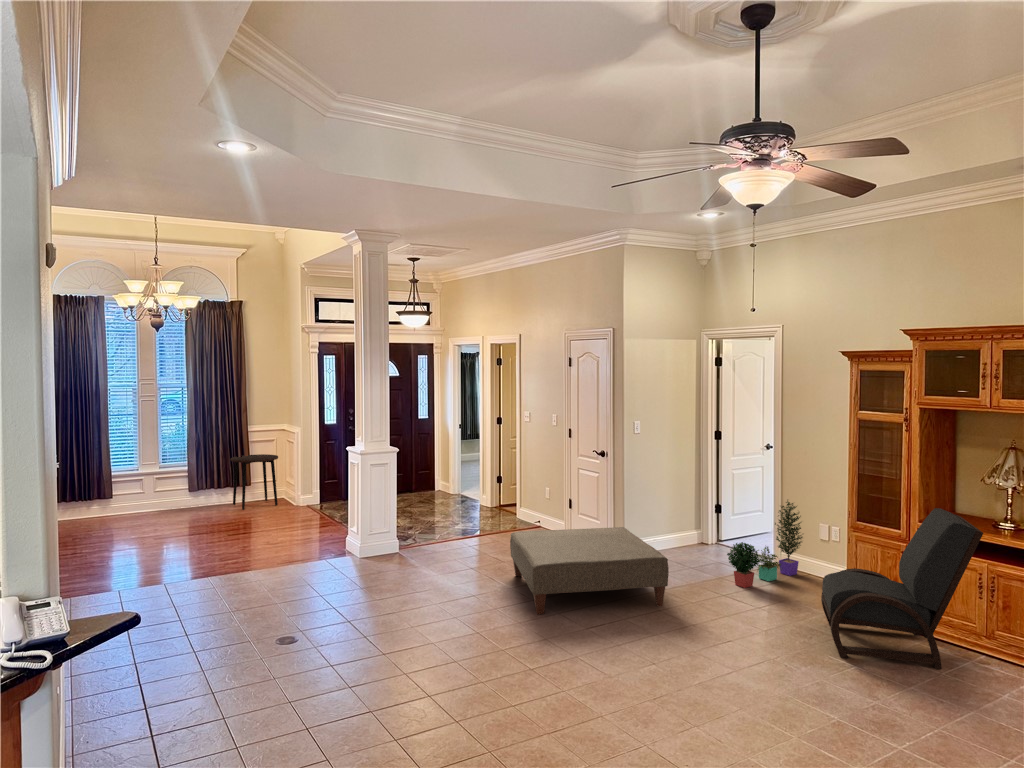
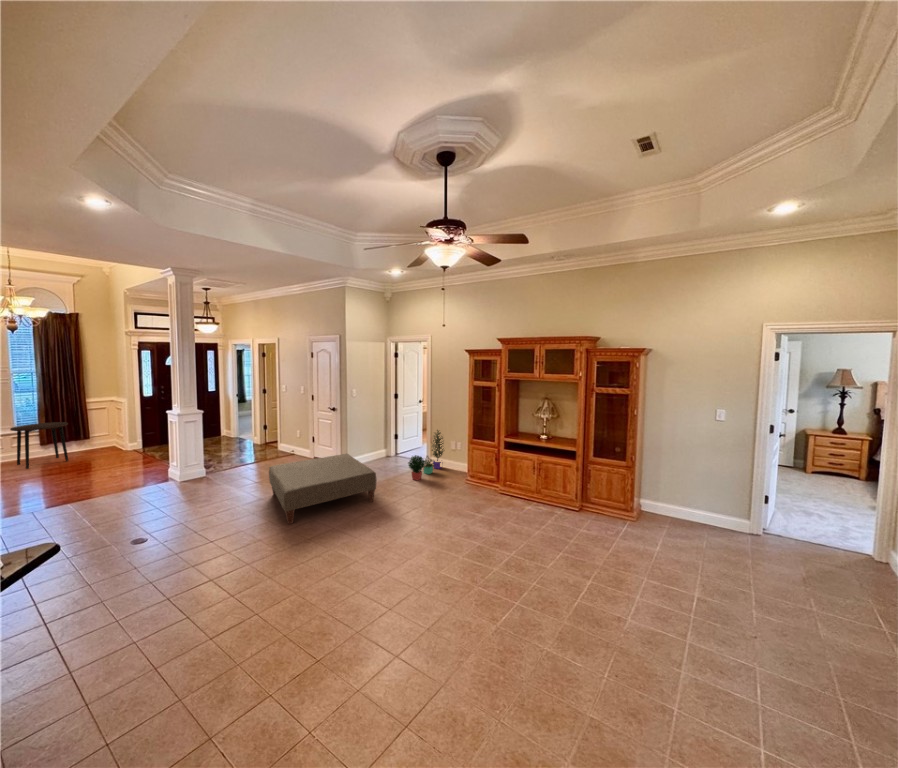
lounge chair: present [821,508,983,669] -> none [460,430,538,518]

